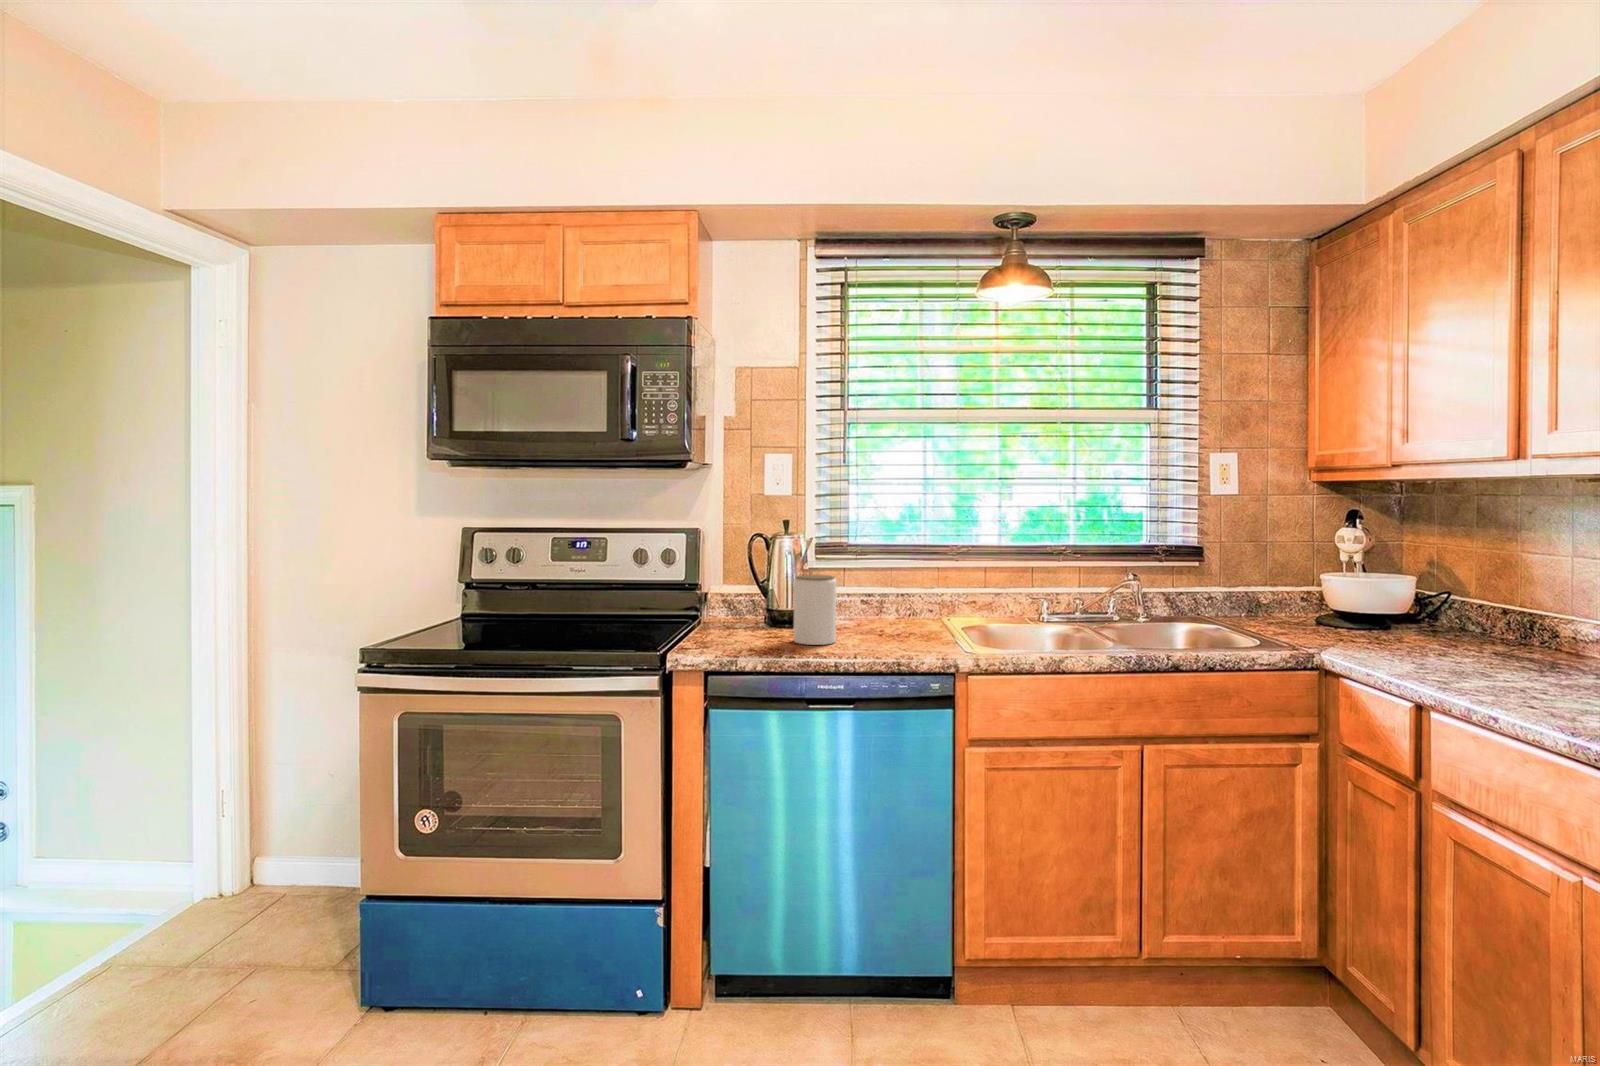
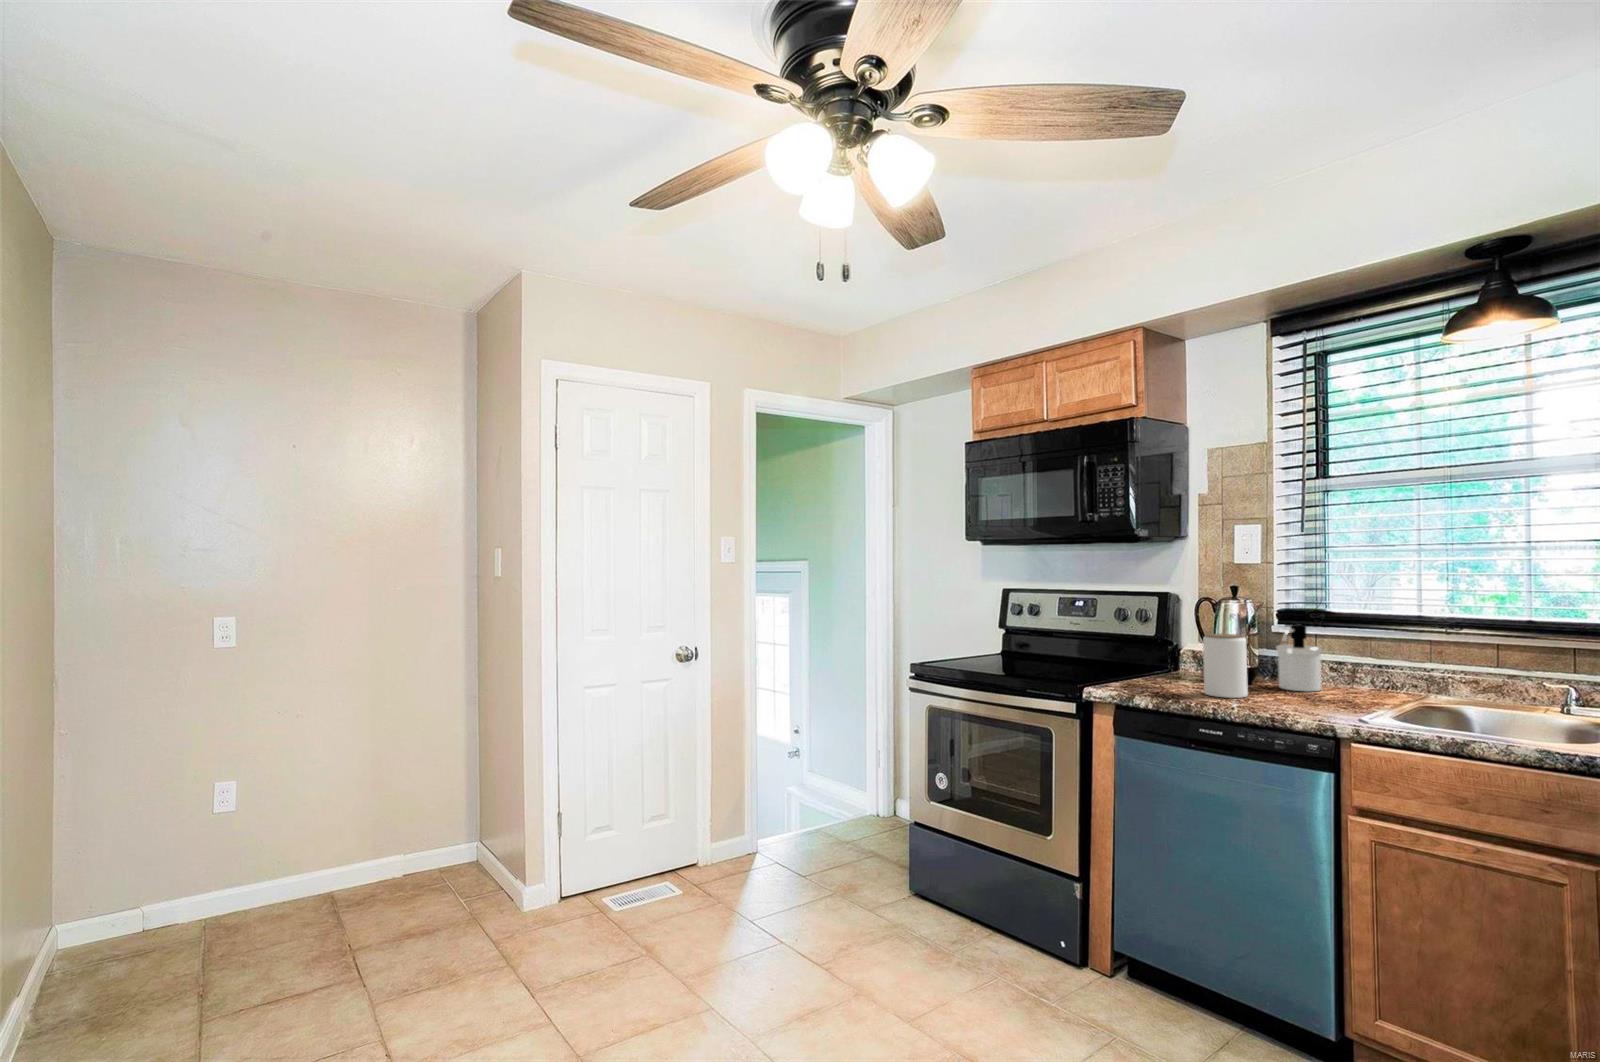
soap dispenser: none [830,560,870,627] -> present [1276,624,1322,691]

